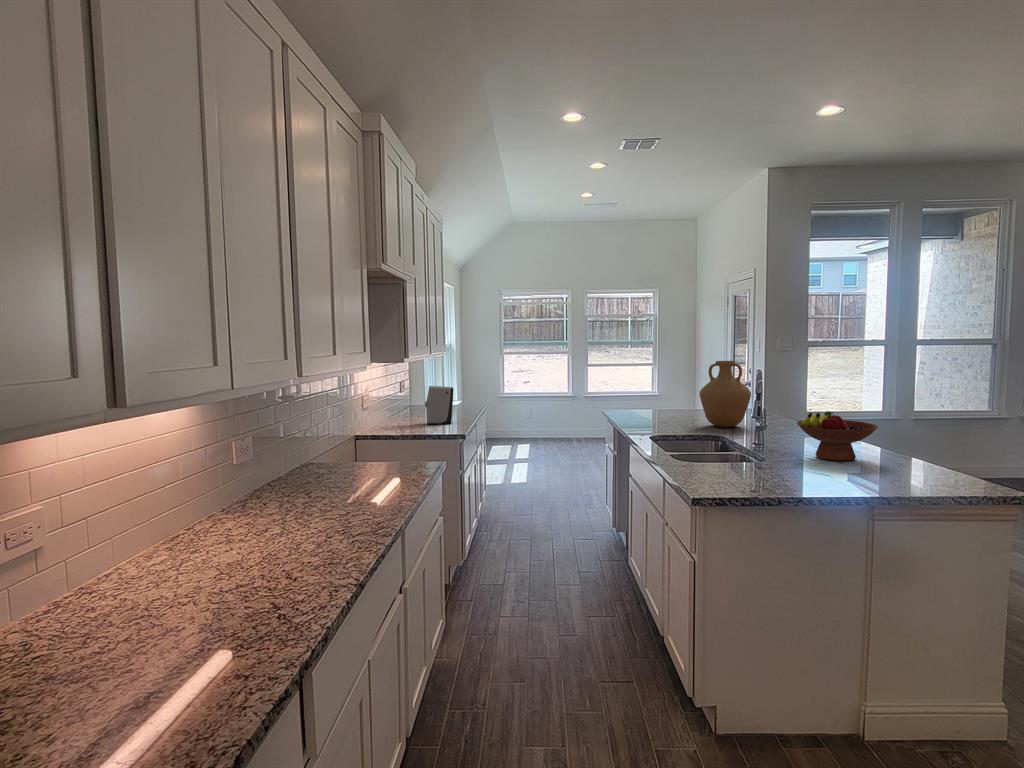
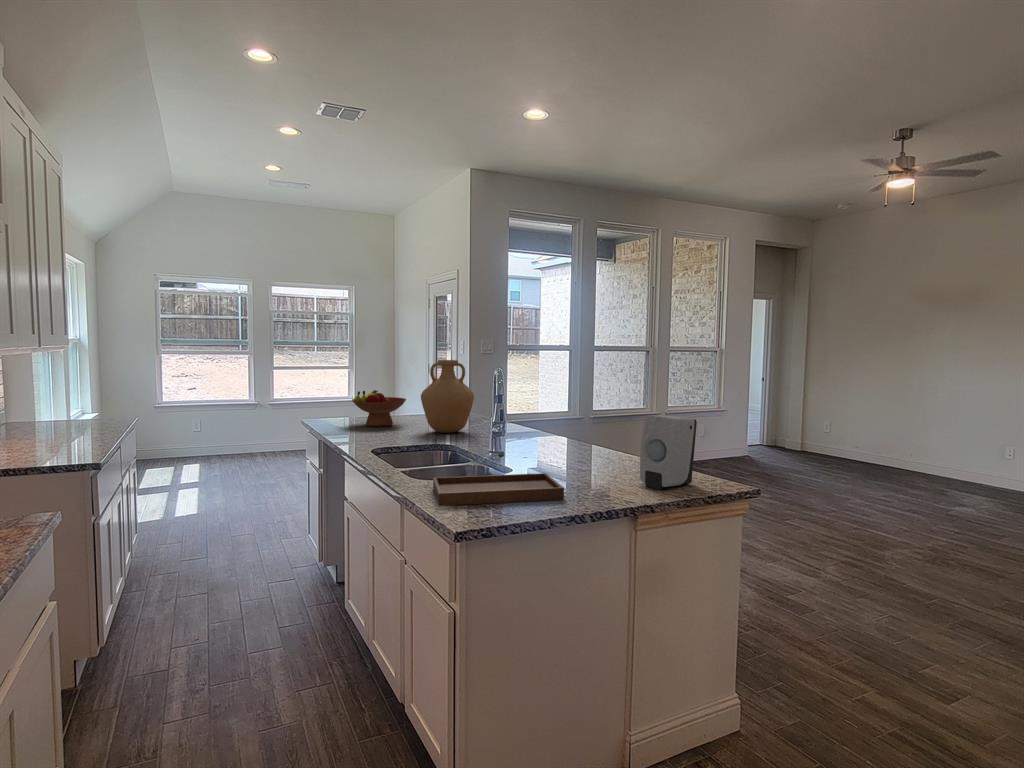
soap dispenser: present [425,386,454,424] -> present [640,415,697,489]
fruit bowl: present [797,411,878,461] -> present [352,390,406,426]
tray: none [688,441,801,487] -> present [433,451,564,506]

